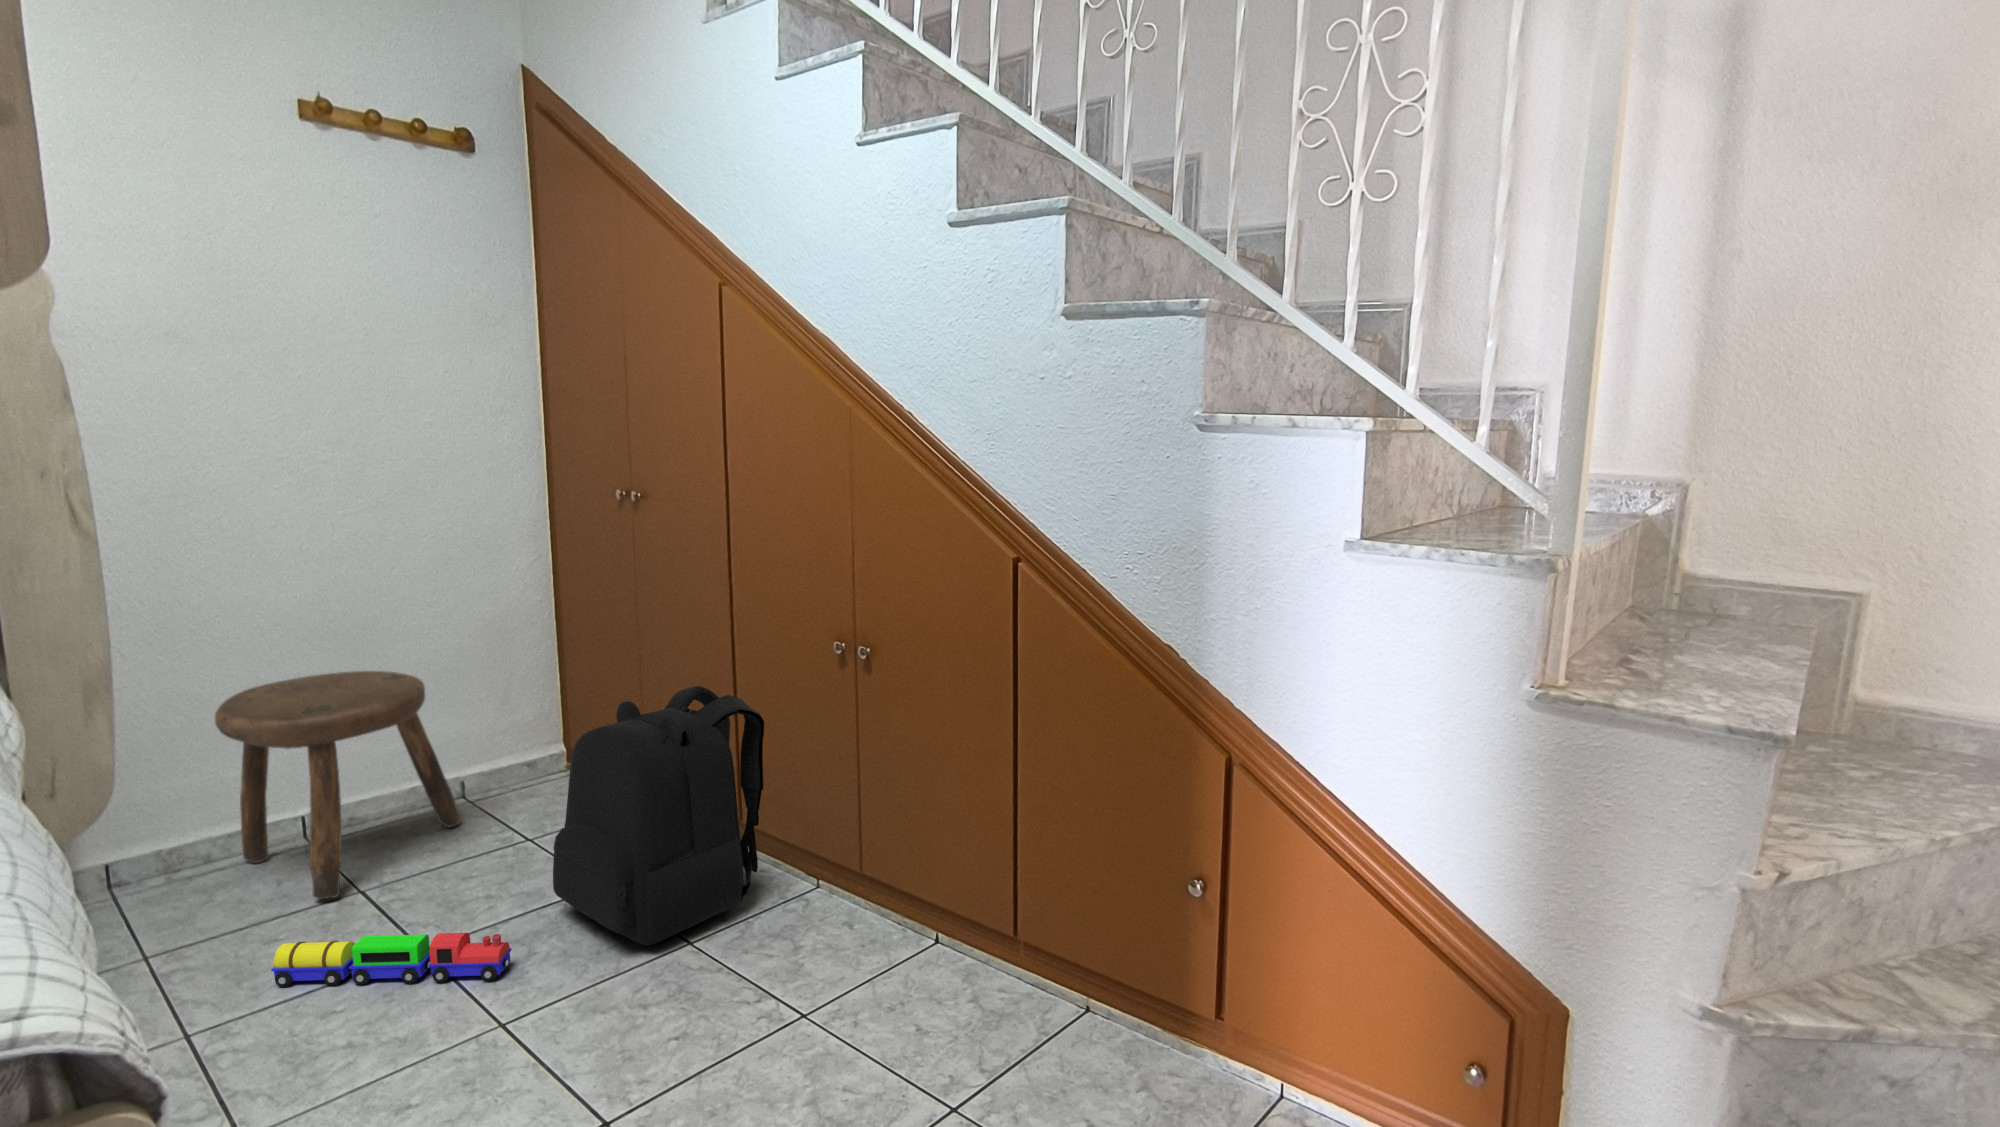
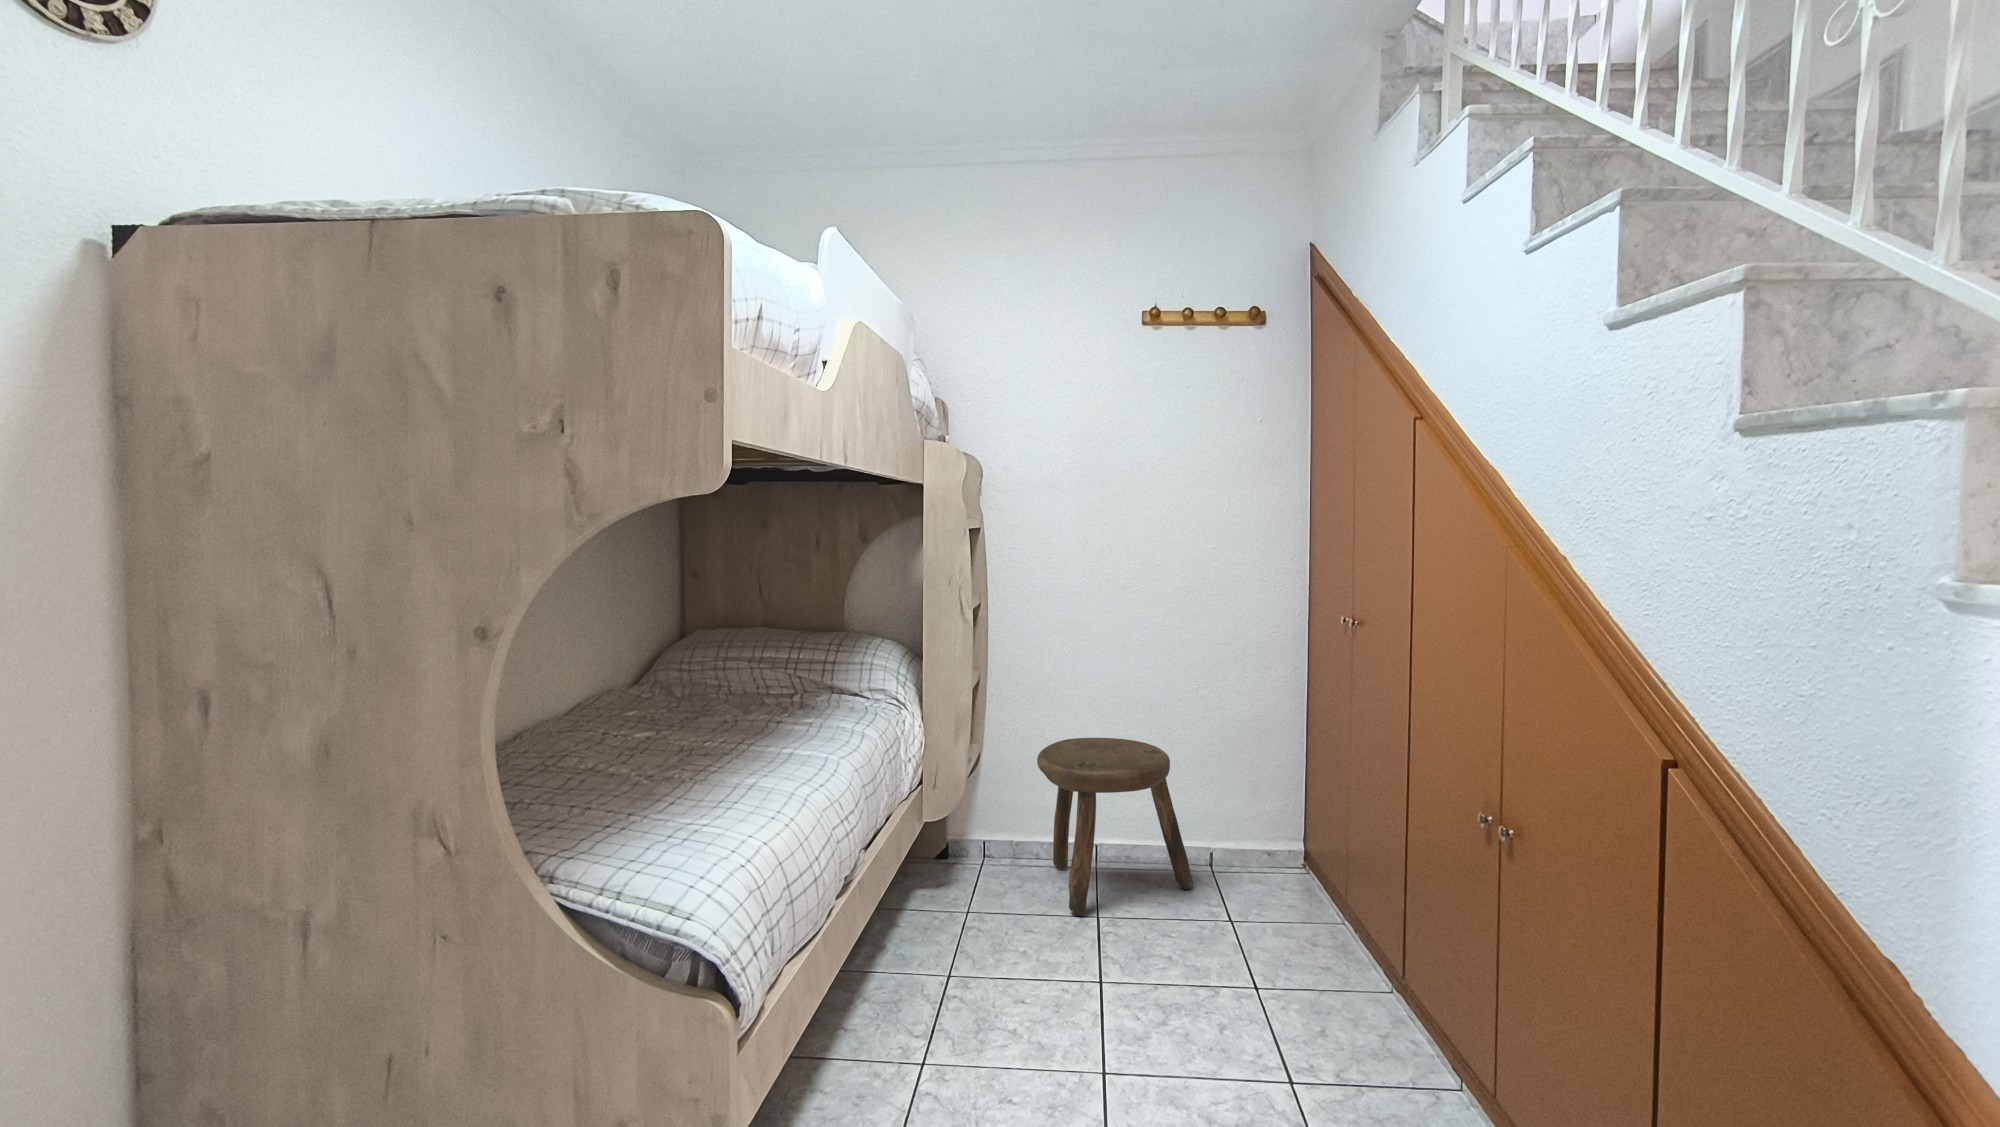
backpack: present [553,686,764,945] -> none [1205,819,1415,1067]
toy train: present [271,933,512,987] -> none [1012,934,1150,1030]

